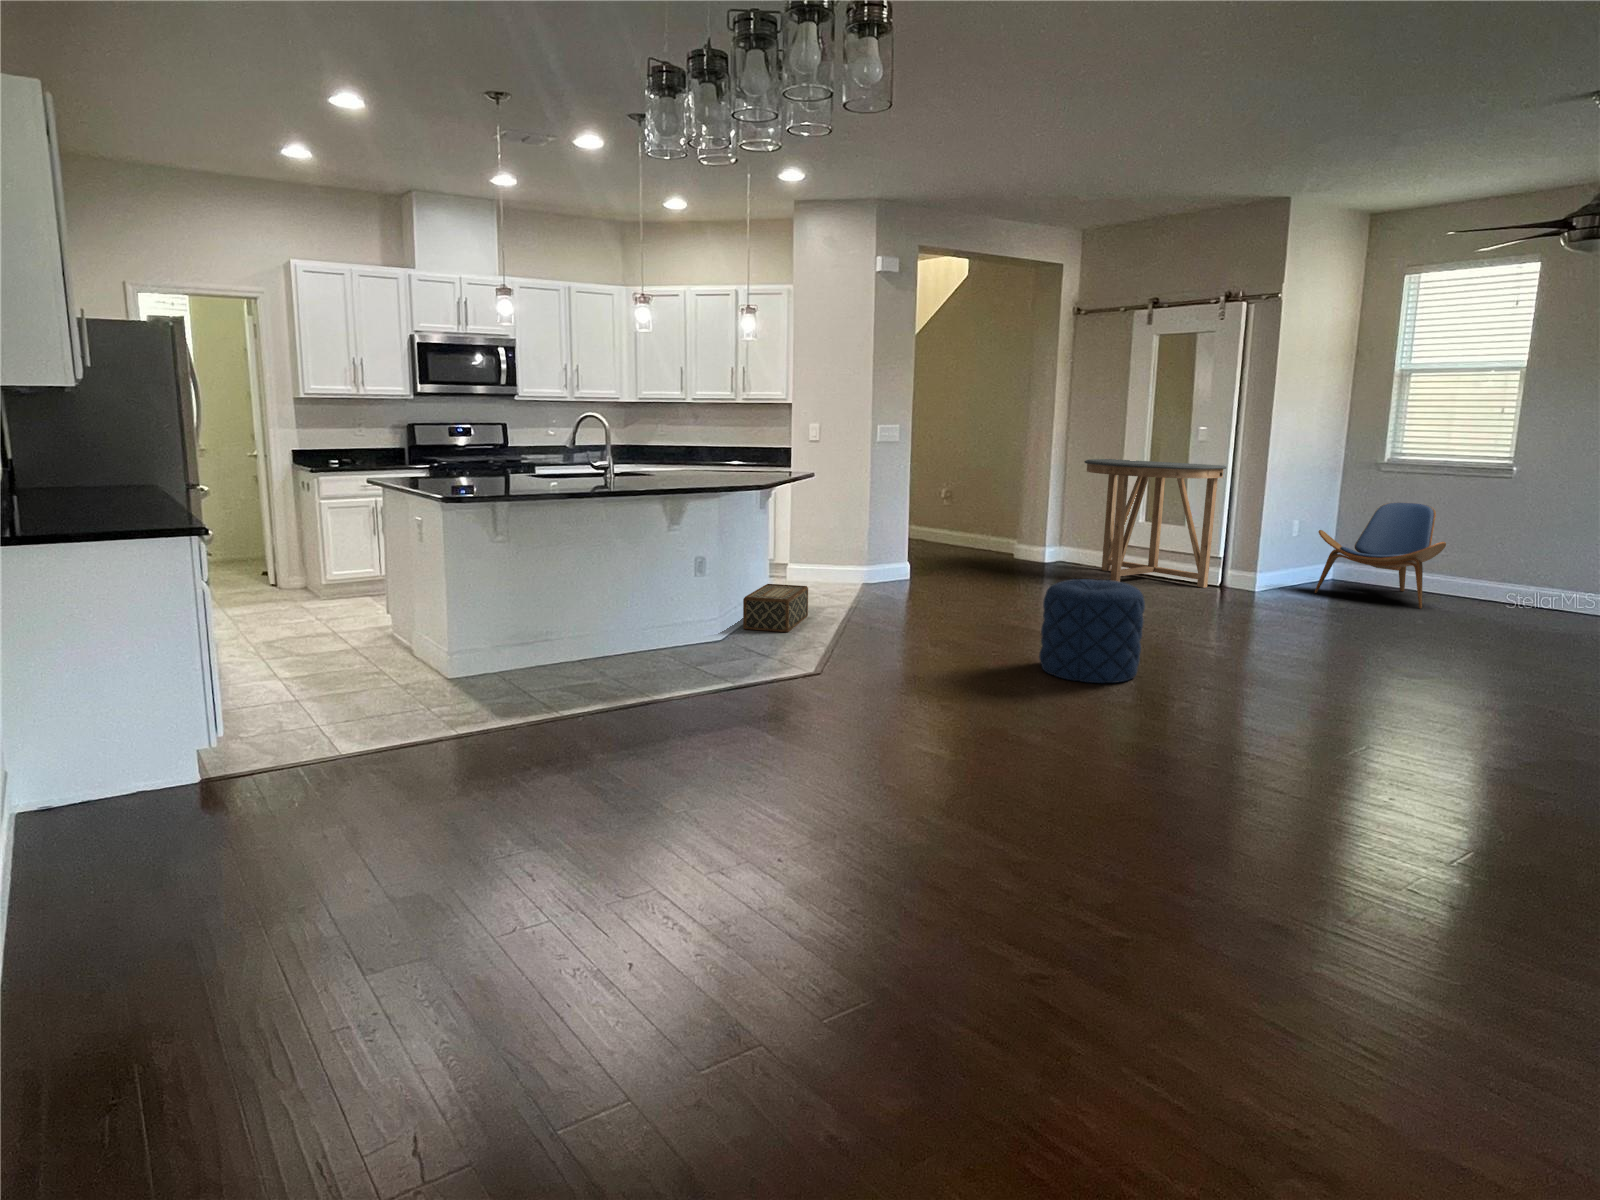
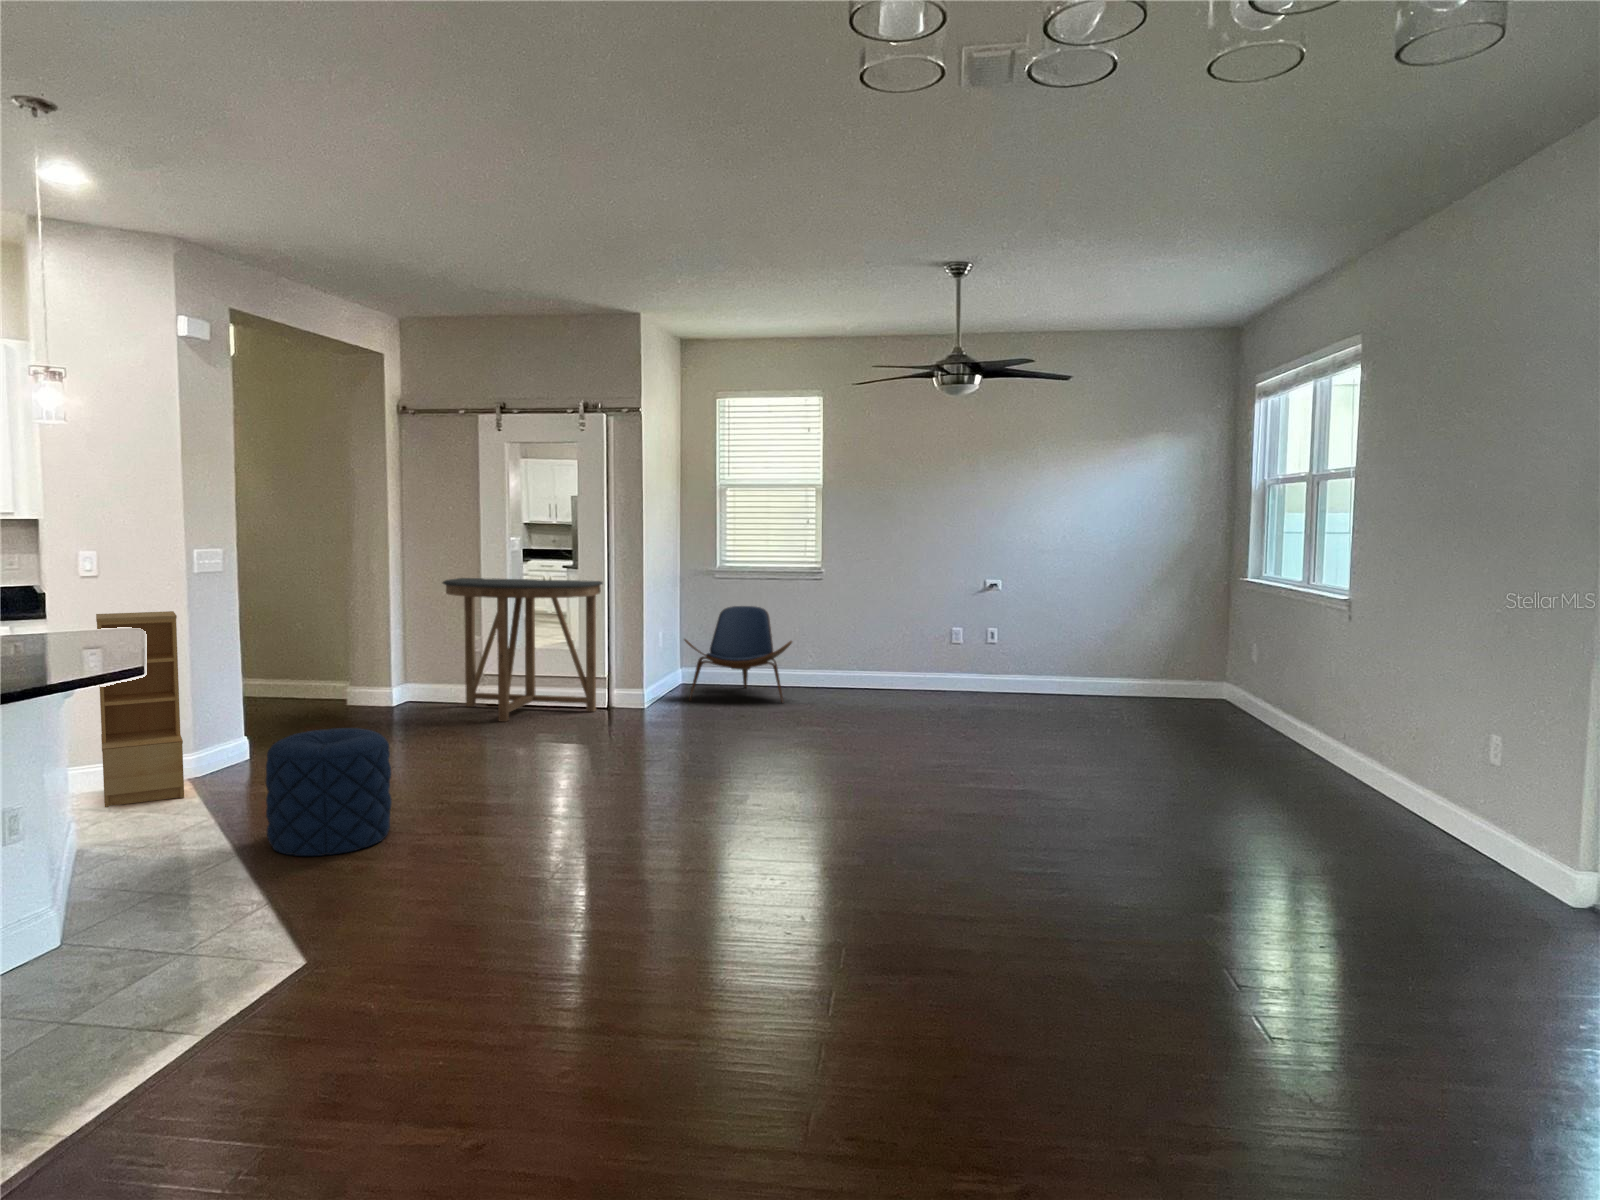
bookshelf: none [803,465,859,592] -> present [96,611,184,807]
pouf: present [1039,579,1145,683] -> present [266,728,392,856]
woven basket: present [743,584,808,632] -> none [98,806,190,903]

